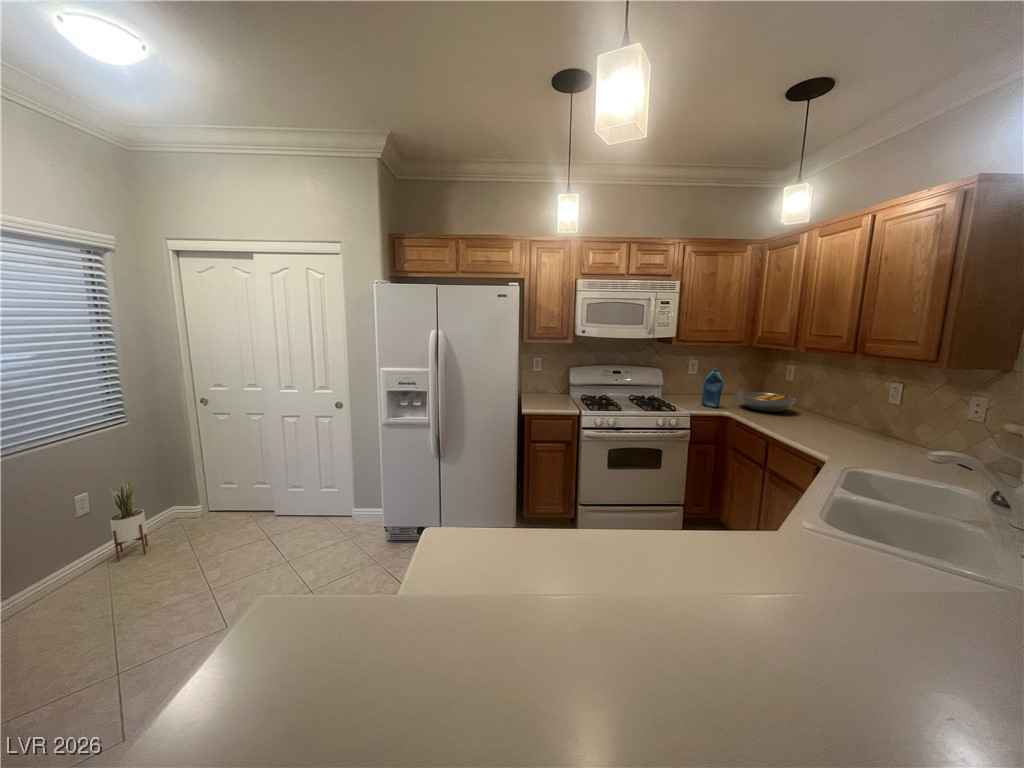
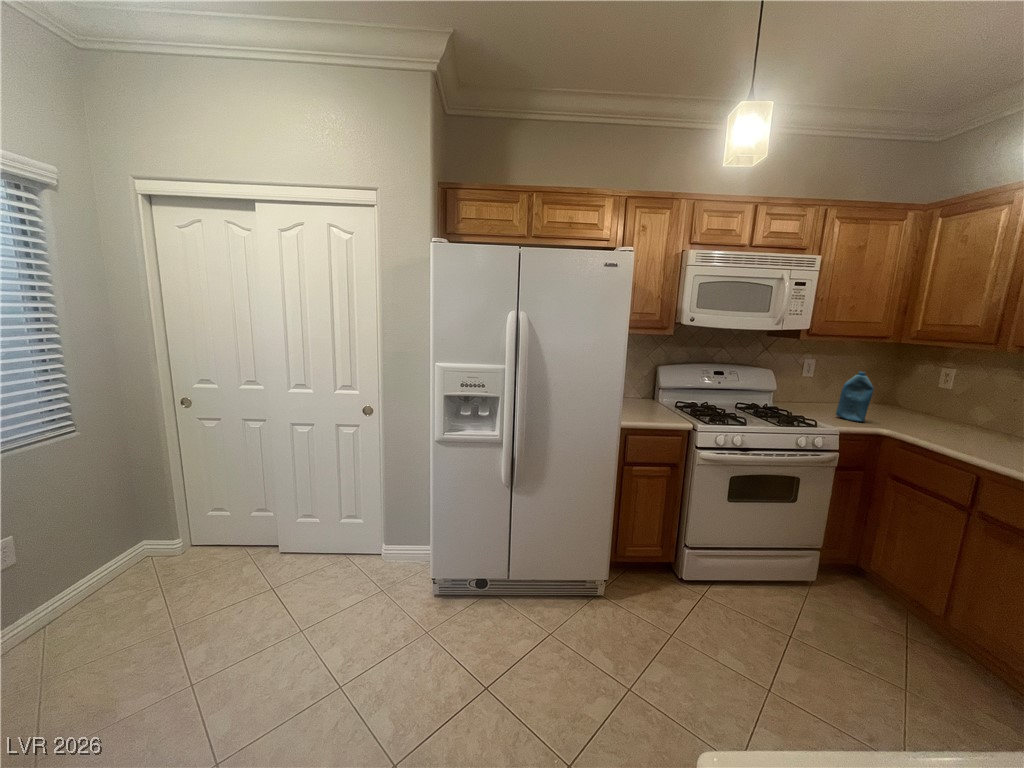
fruit bowl: present [738,392,796,412] -> none [885,402,976,429]
potted plant: present [109,478,148,561] -> none [48,513,106,632]

